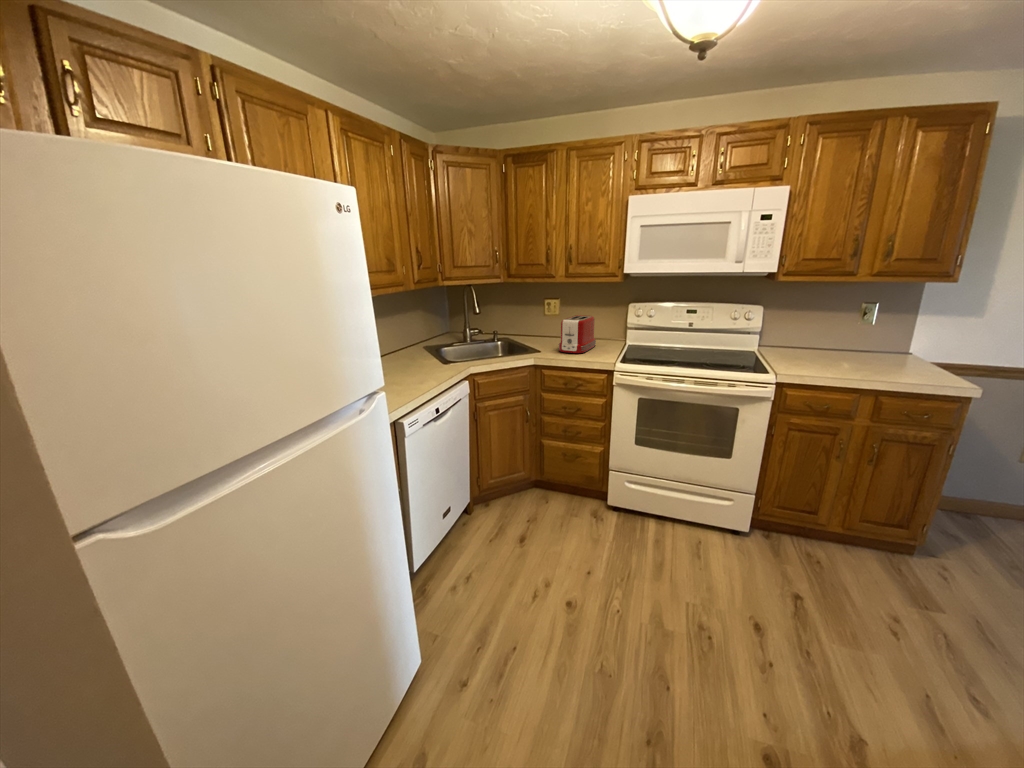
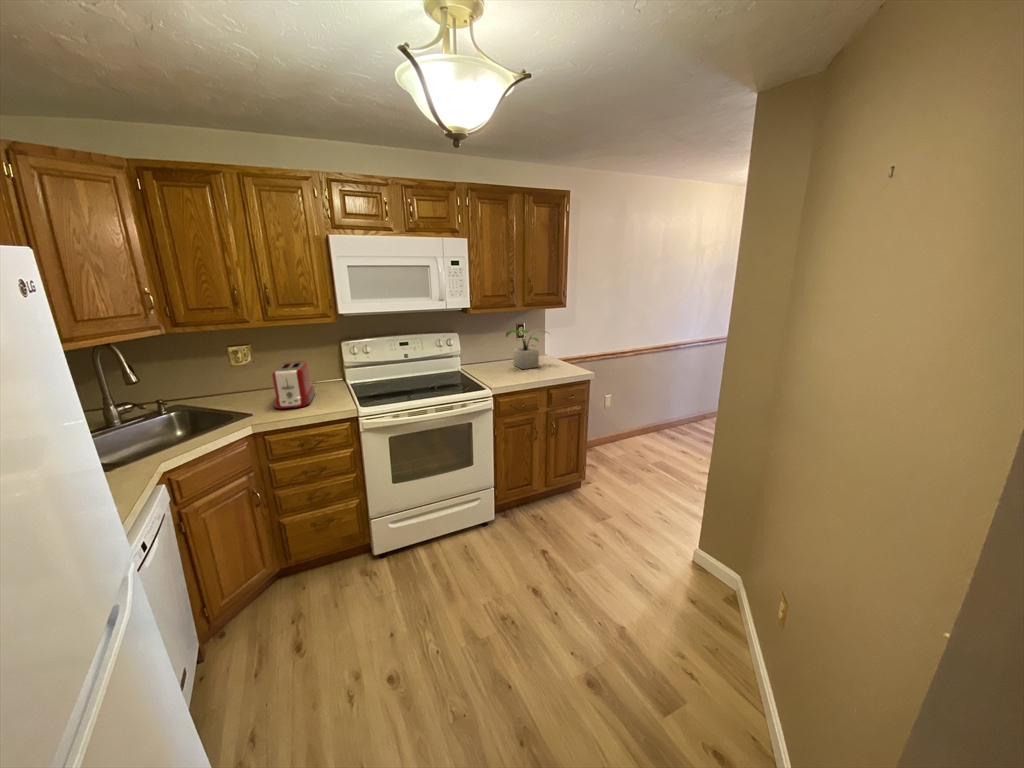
potted plant: none [832,306,919,364] -> present [506,330,548,369]

